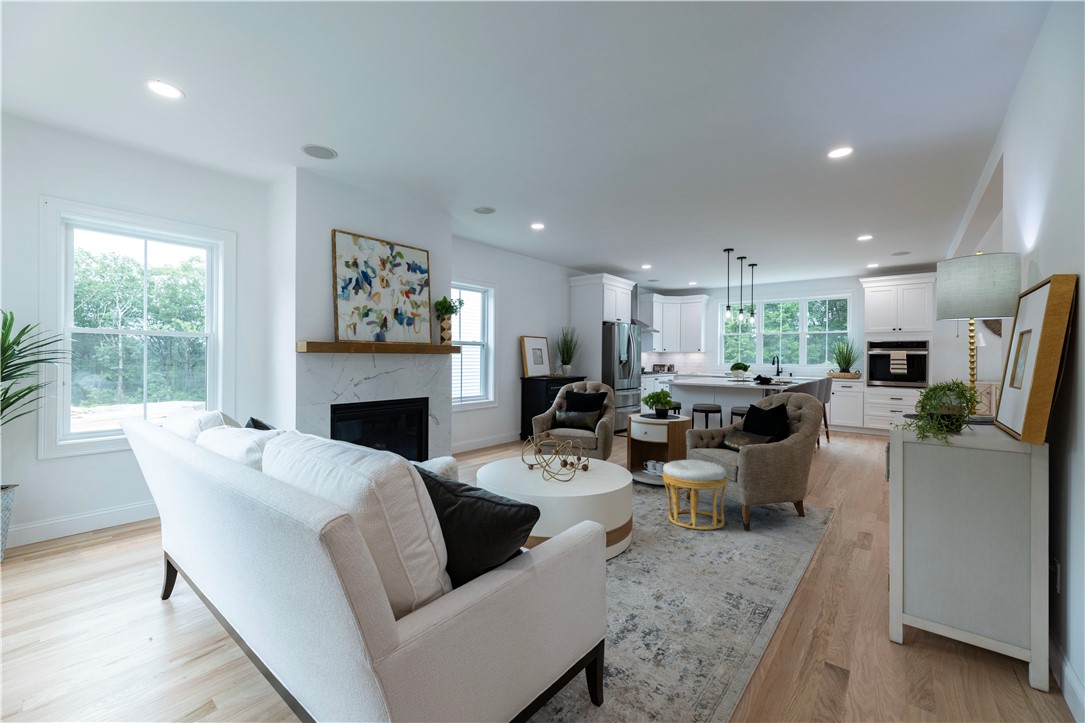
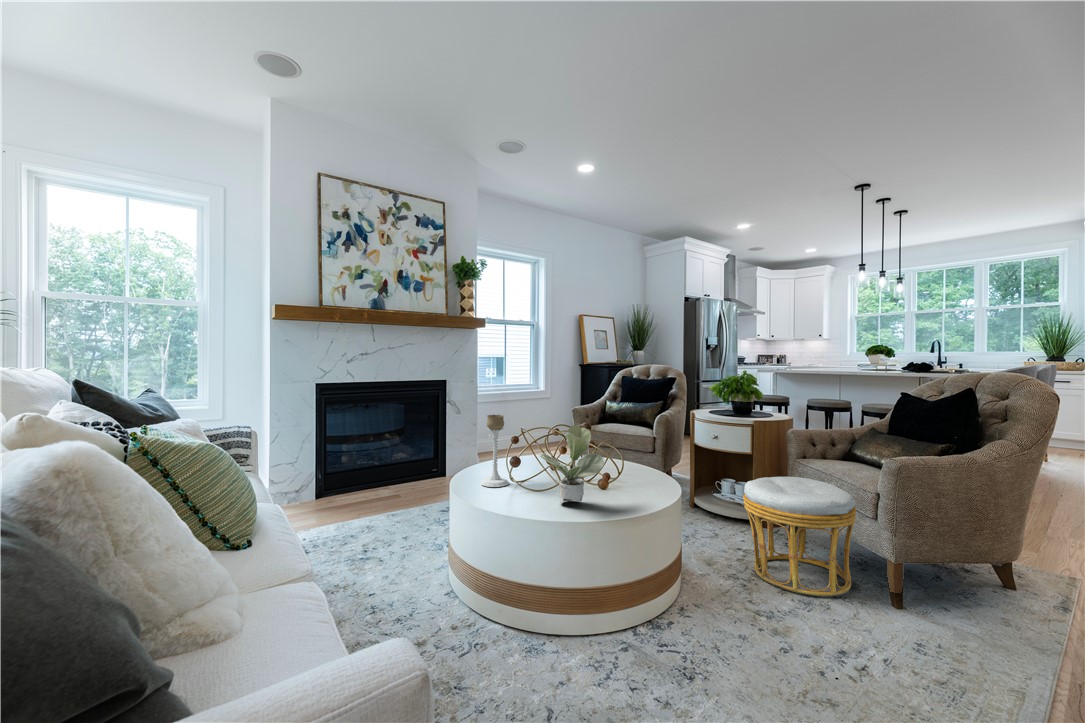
candle holder: none [501,426,520,475] -> present [481,415,509,487]
potted plant: none [549,432,590,482] -> present [540,425,604,503]

